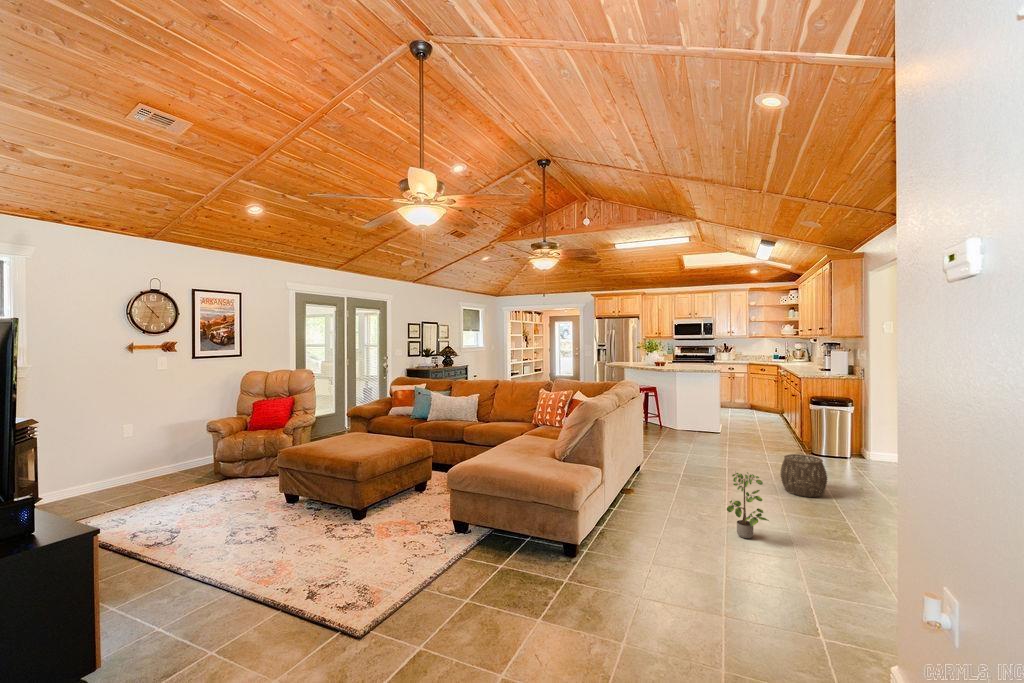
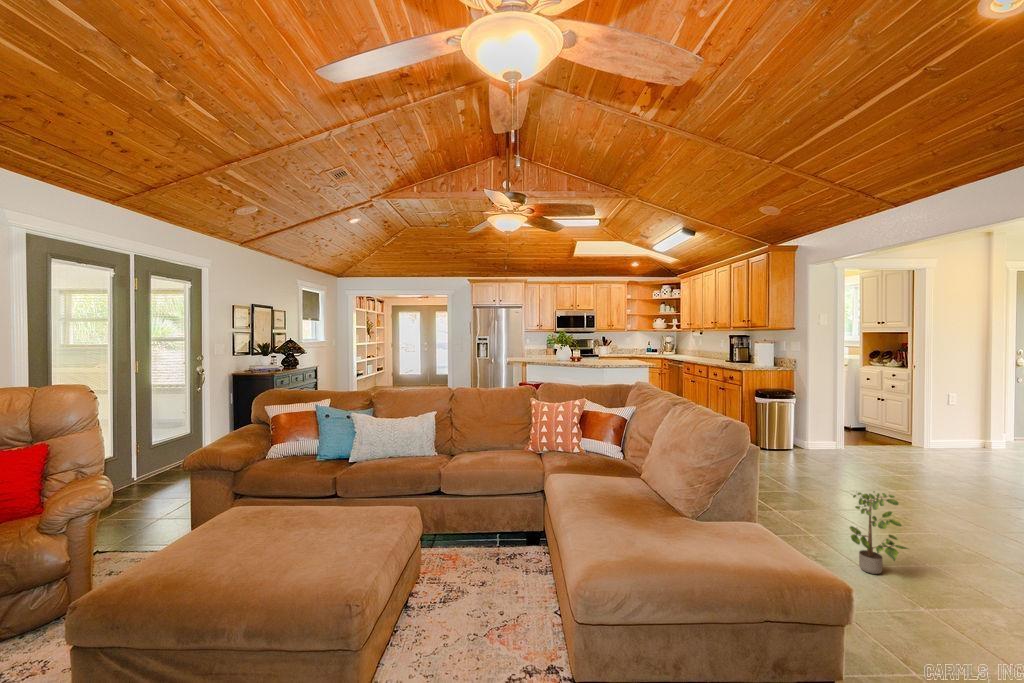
woven basket: present [780,454,827,497] -> none [793,455,845,502]

